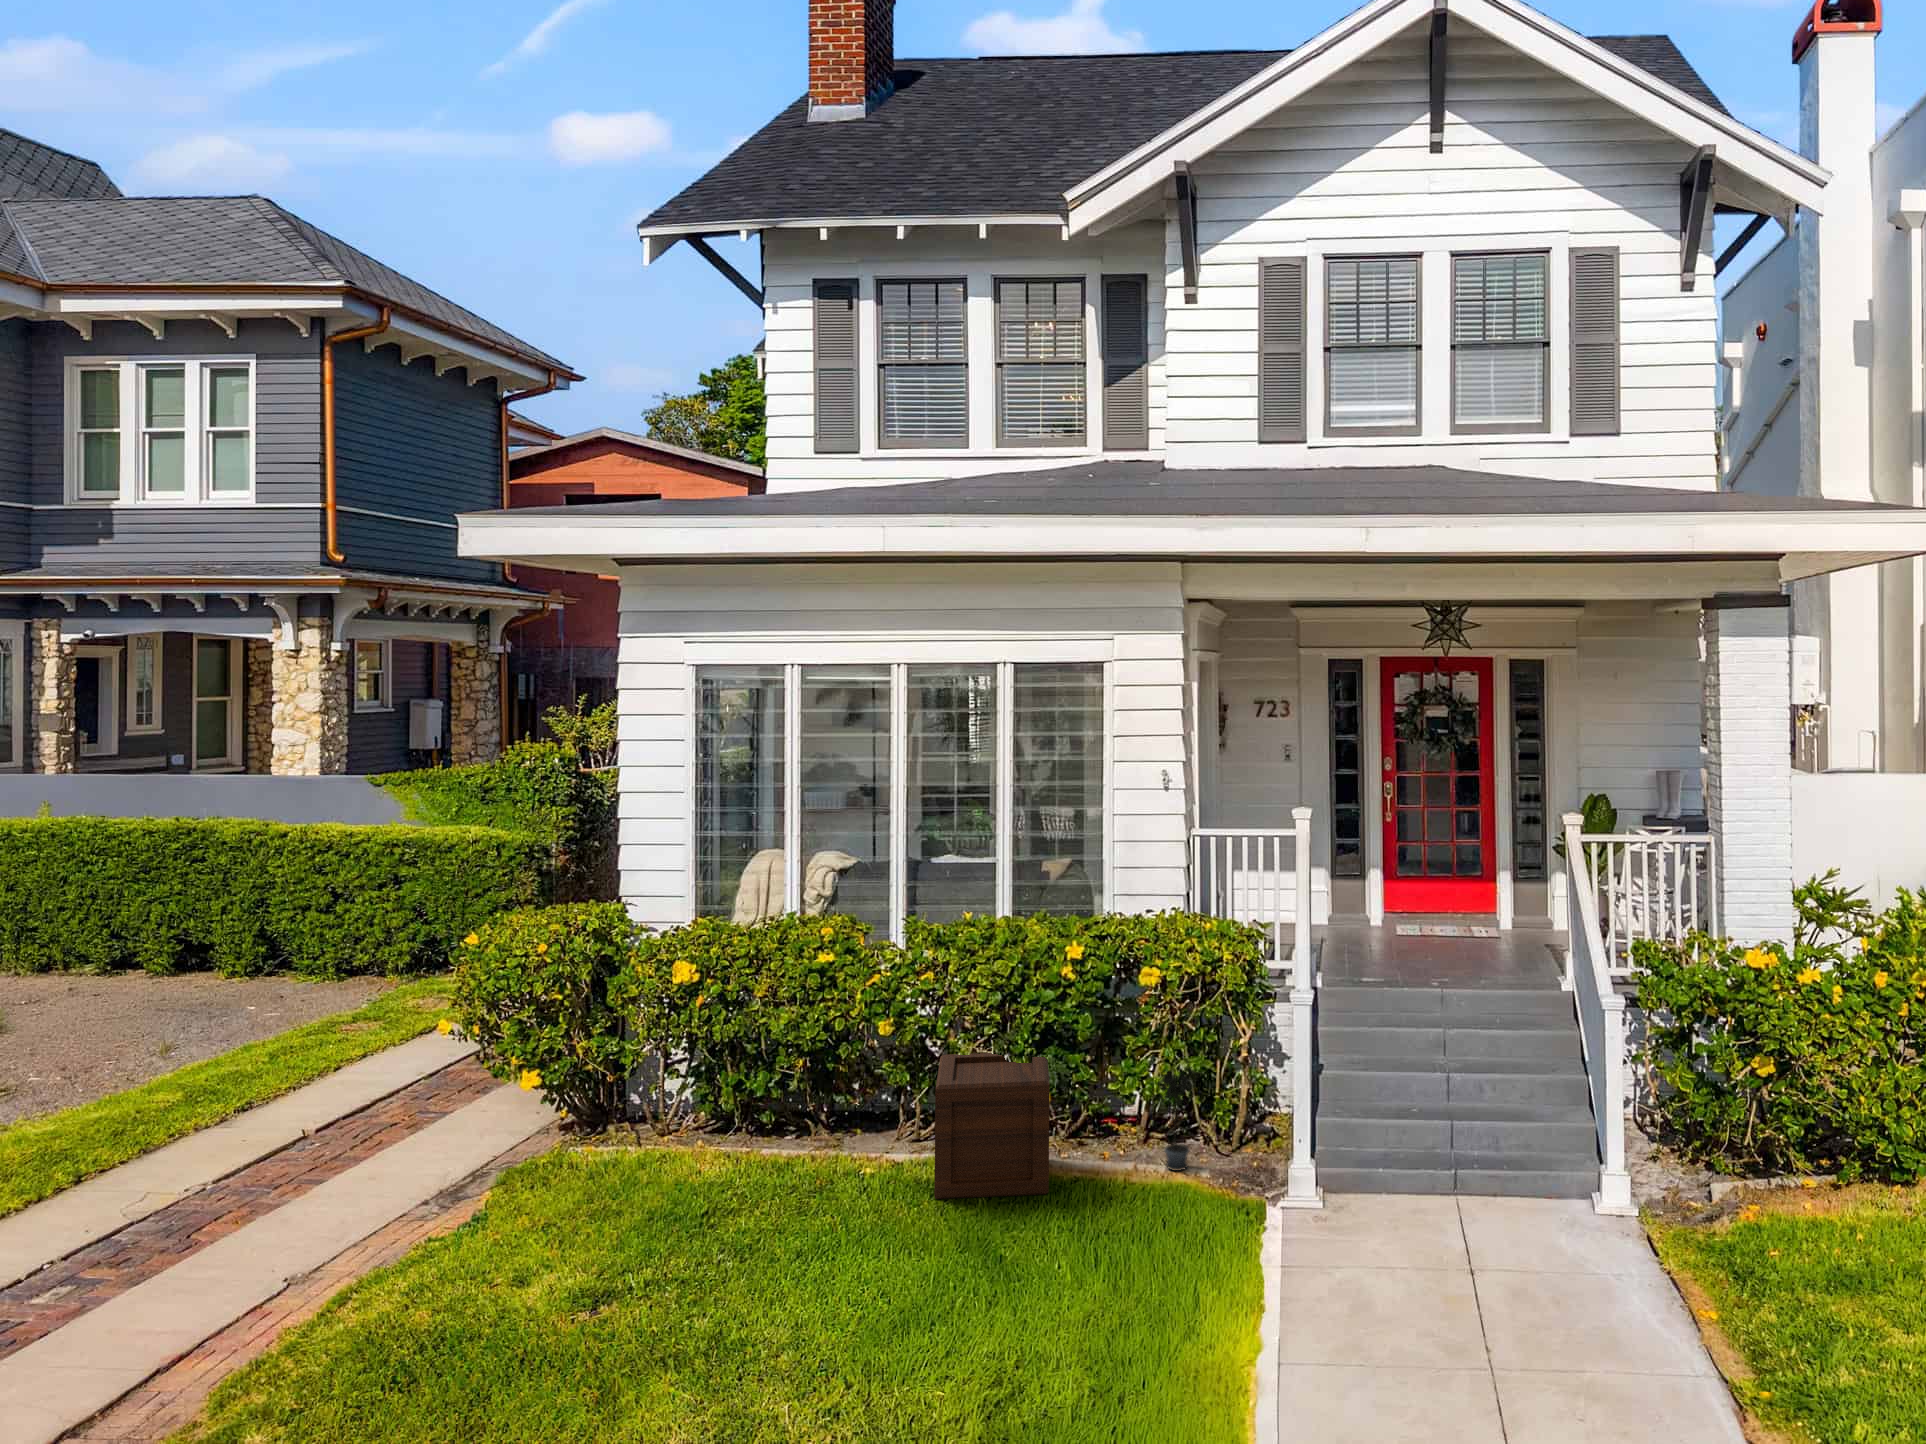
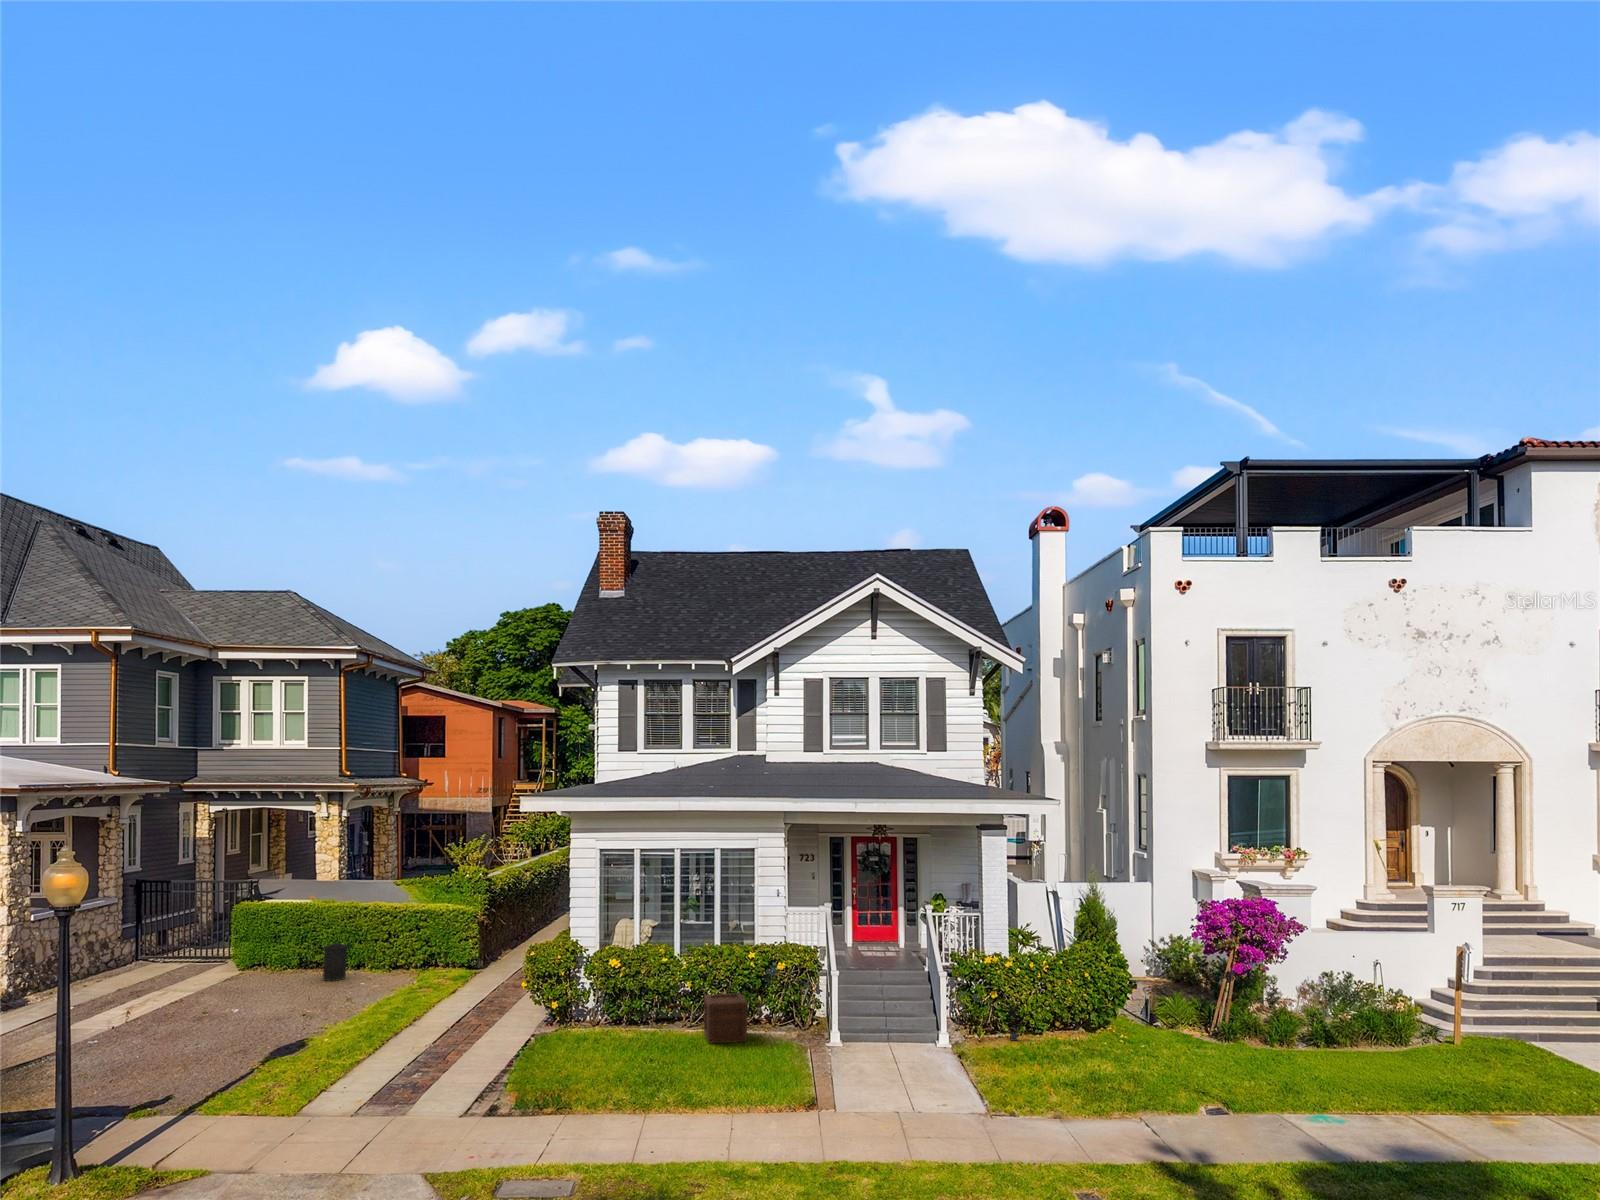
trash can: none [164,899,229,991] -> present [323,941,348,981]
potted plant: present [1158,1061,1199,1171] -> present [1007,1003,1020,1041]

